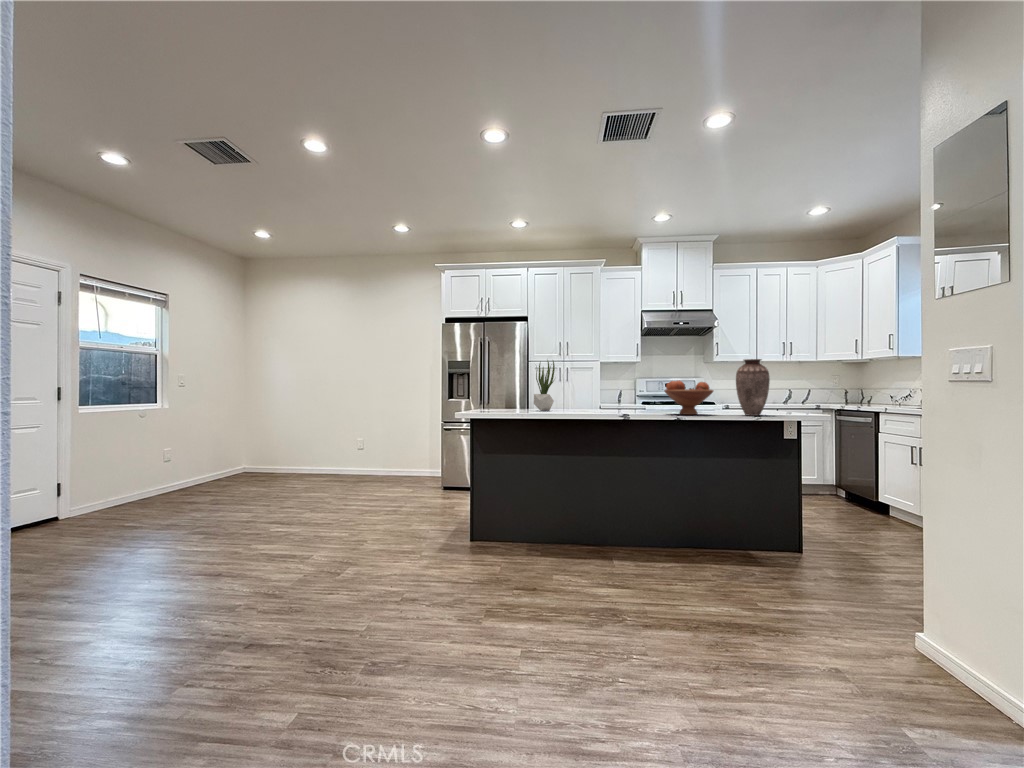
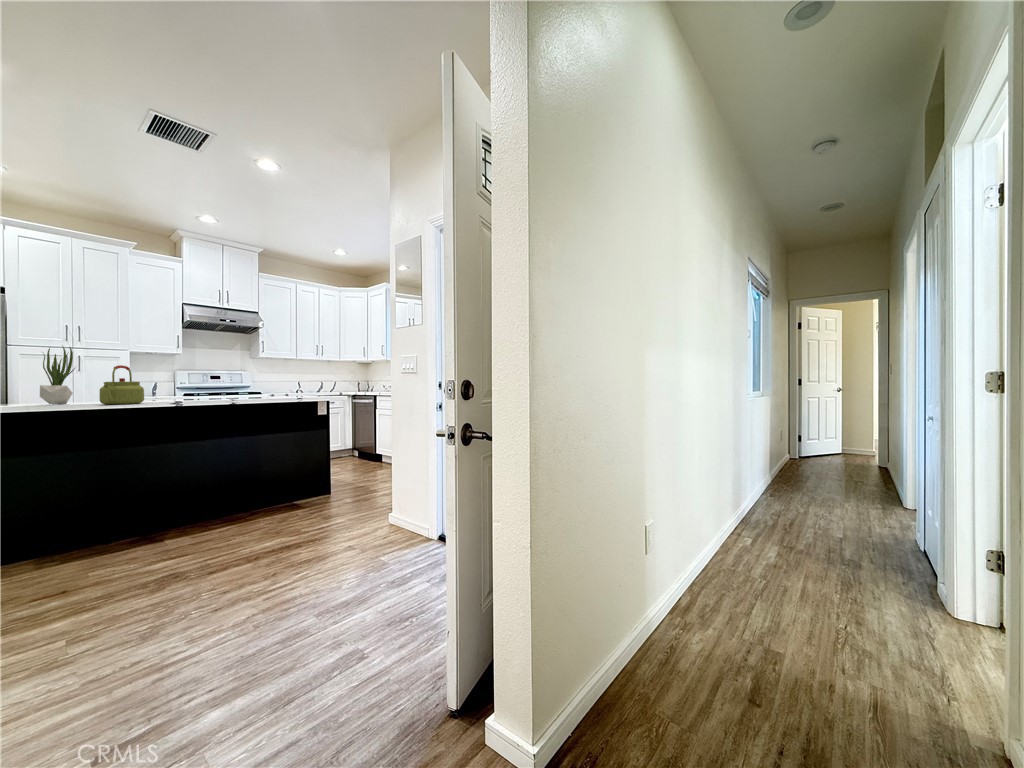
vase: present [736,359,770,416] -> none [281,355,307,398]
kettle: none [567,376,600,415] -> present [99,365,144,405]
fruit bowl: present [664,381,713,415] -> none [217,371,263,400]

